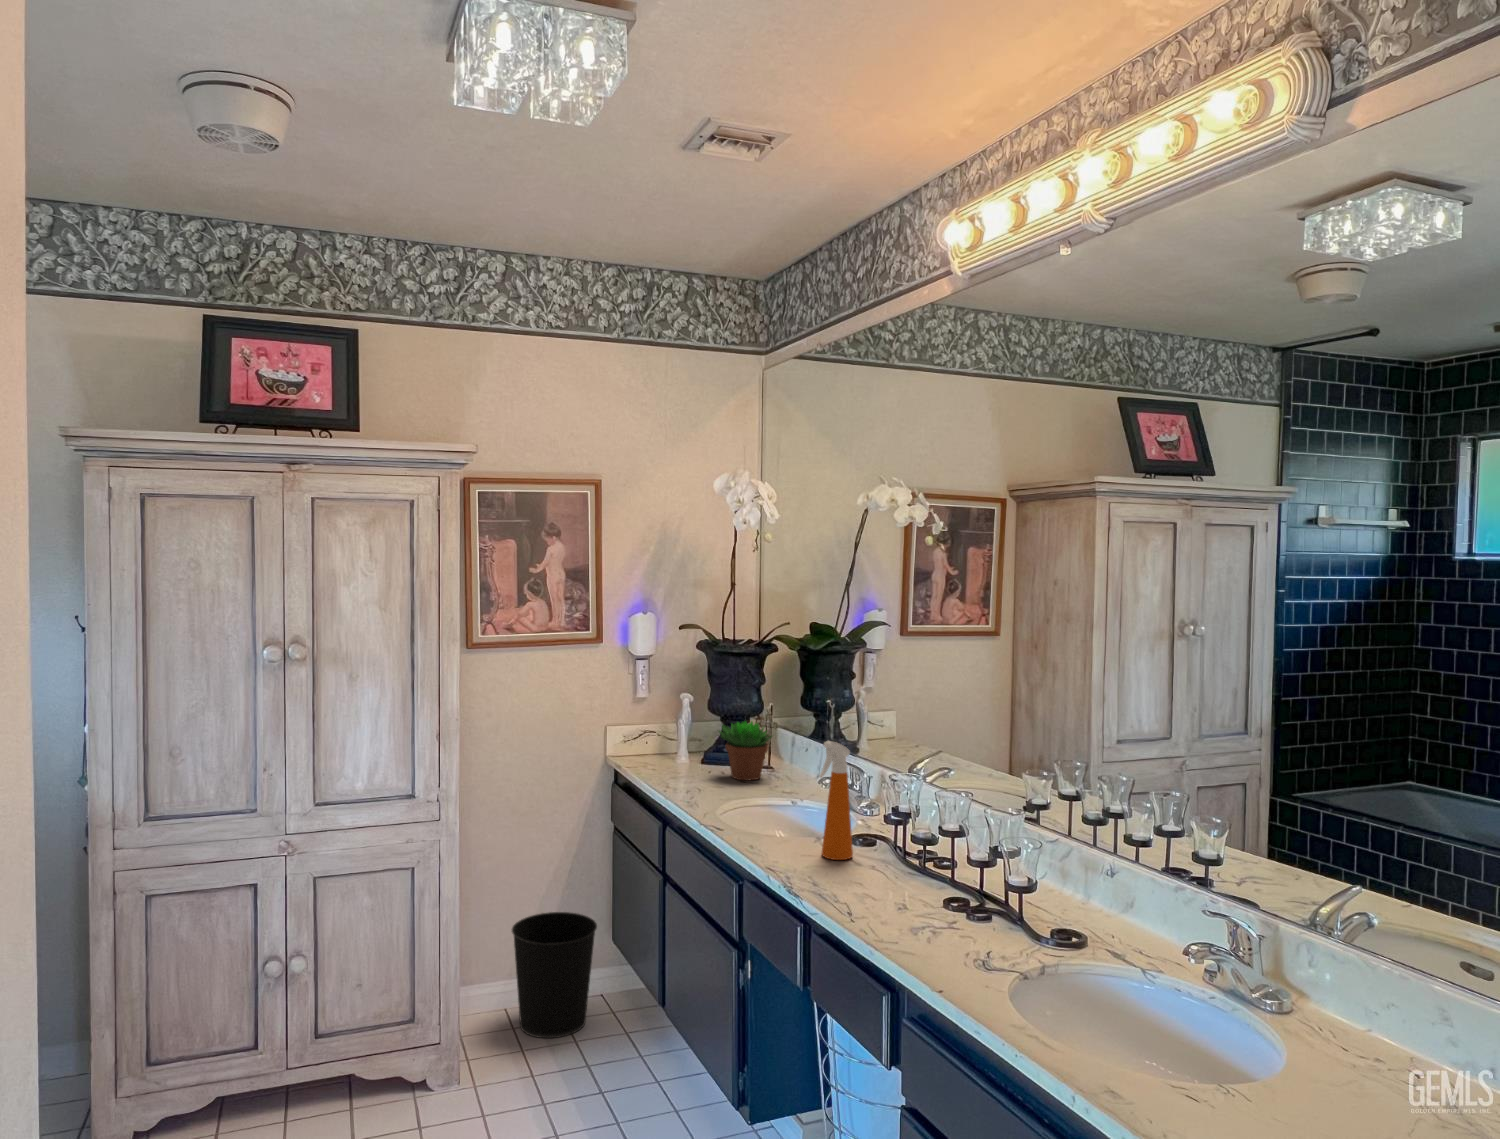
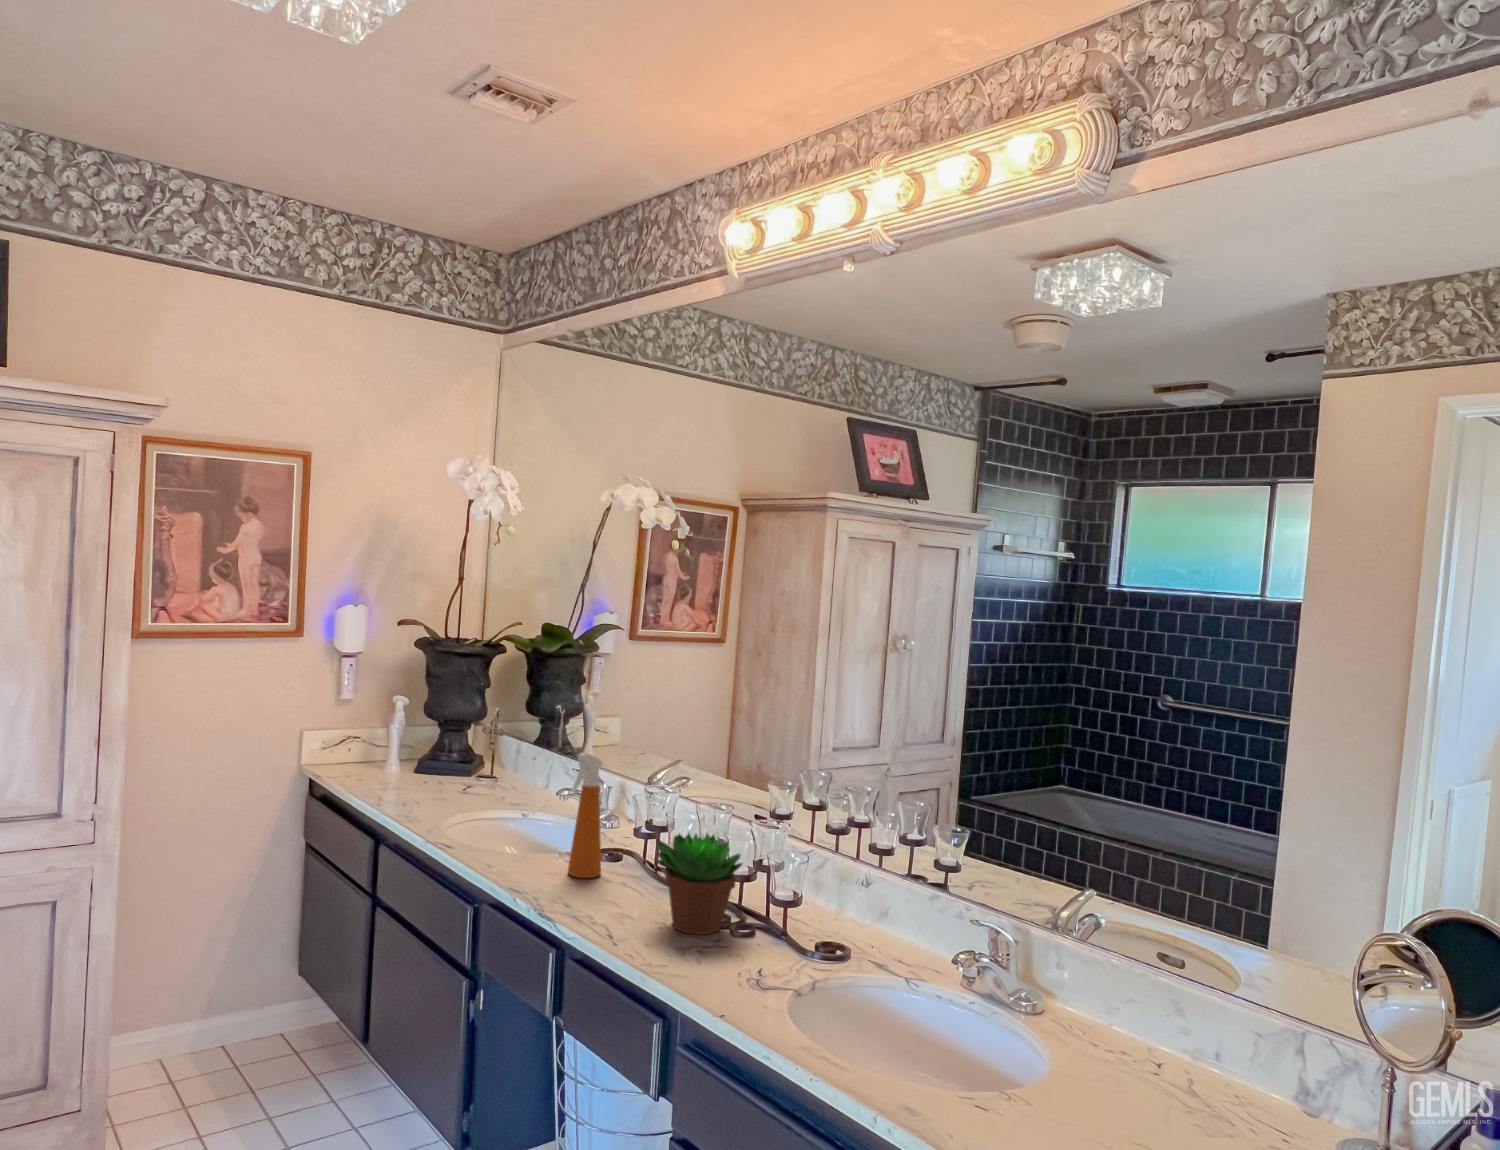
succulent plant: present [719,721,772,780] -> present [654,833,742,934]
wastebasket: present [512,912,597,1038] -> none [177,945,285,1092]

